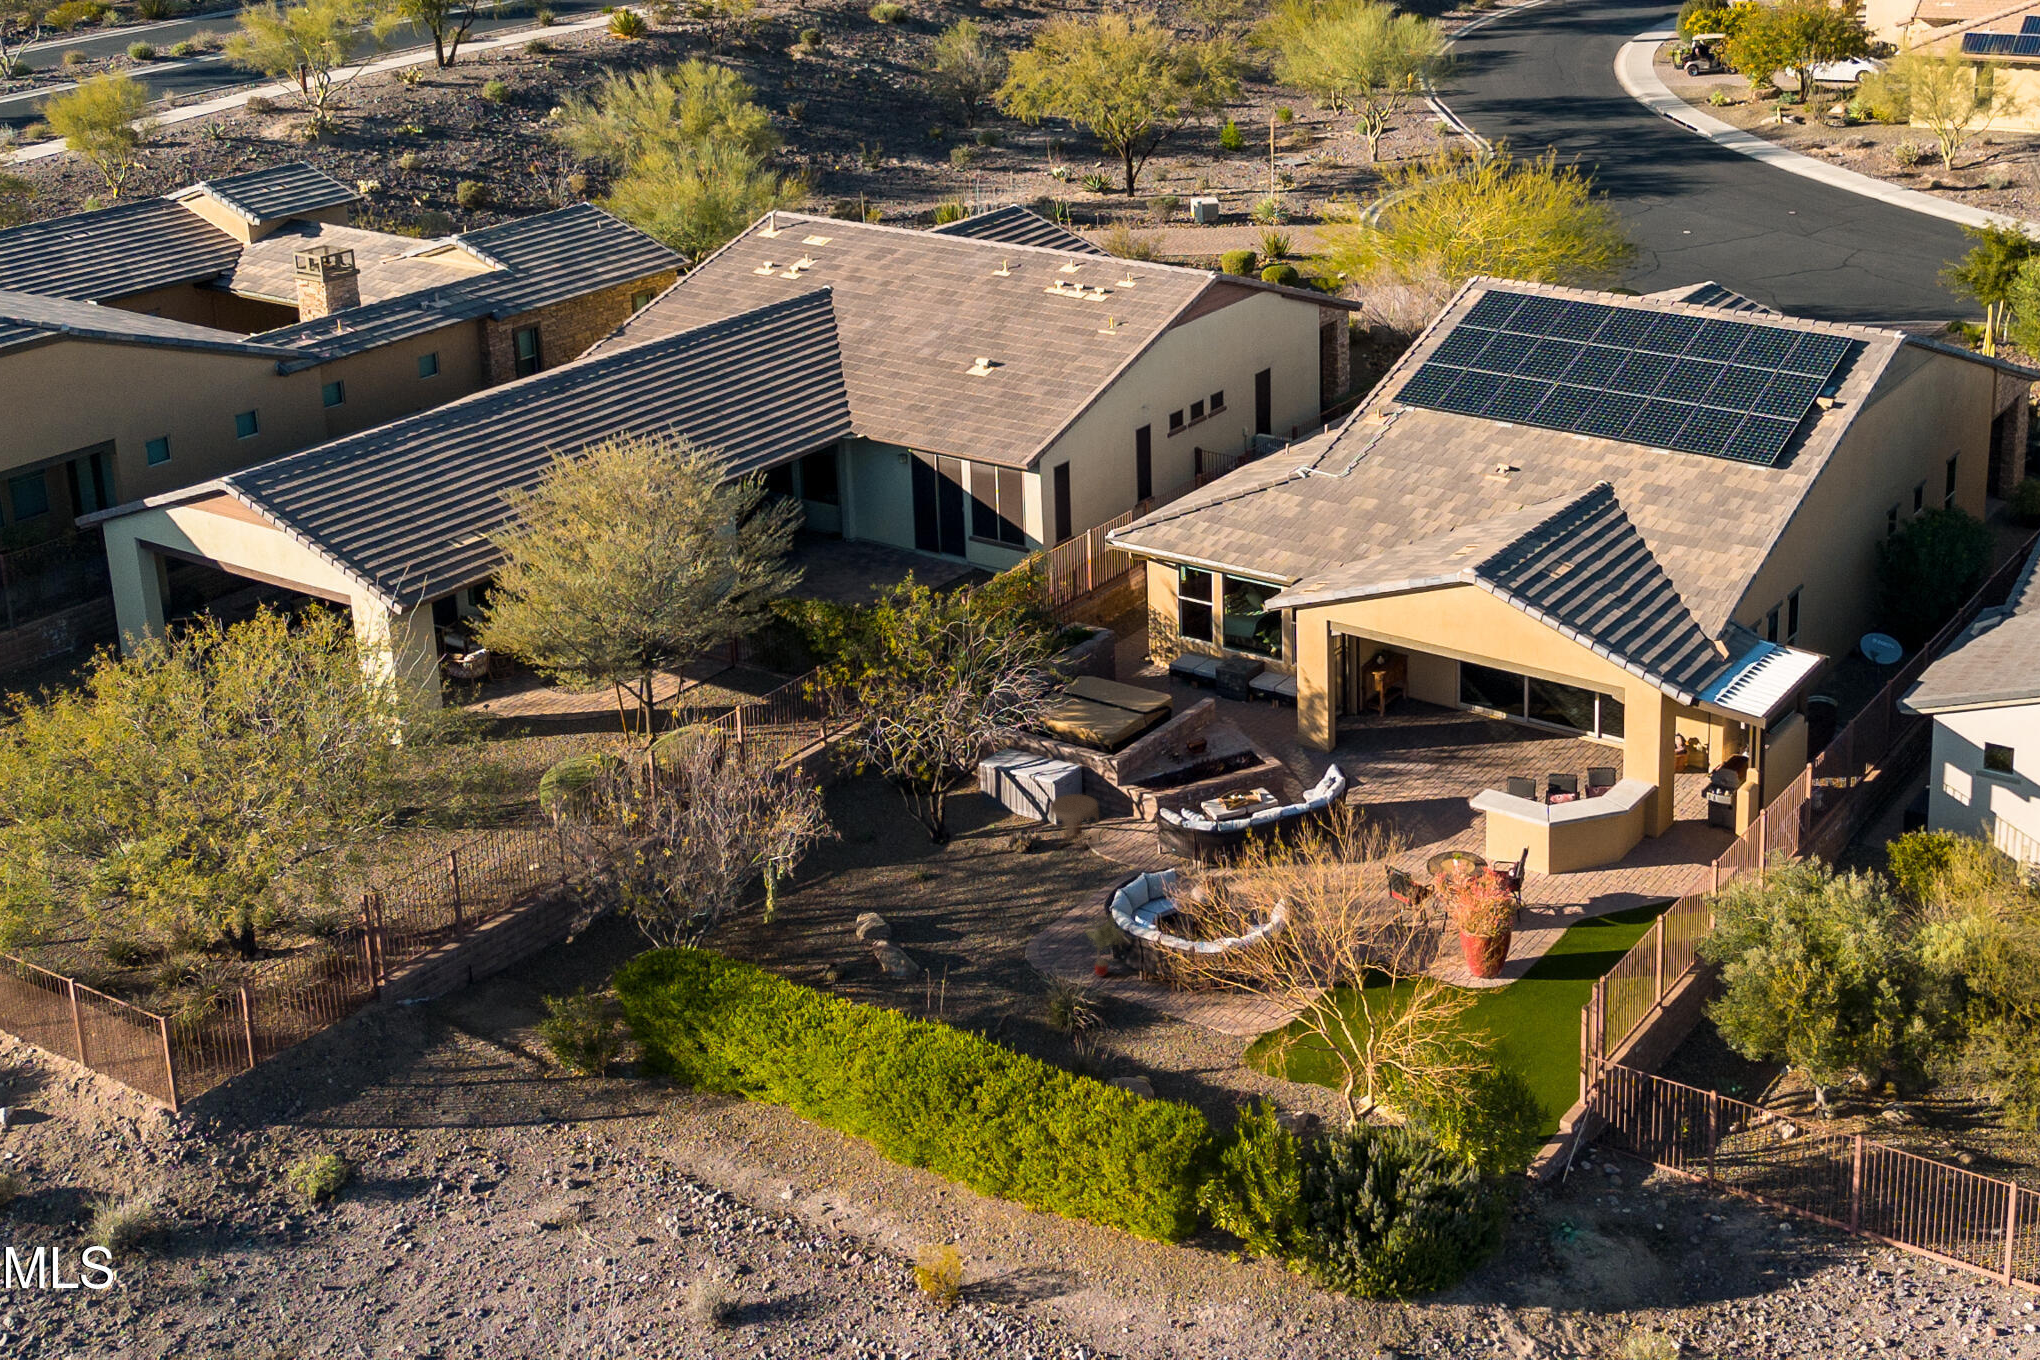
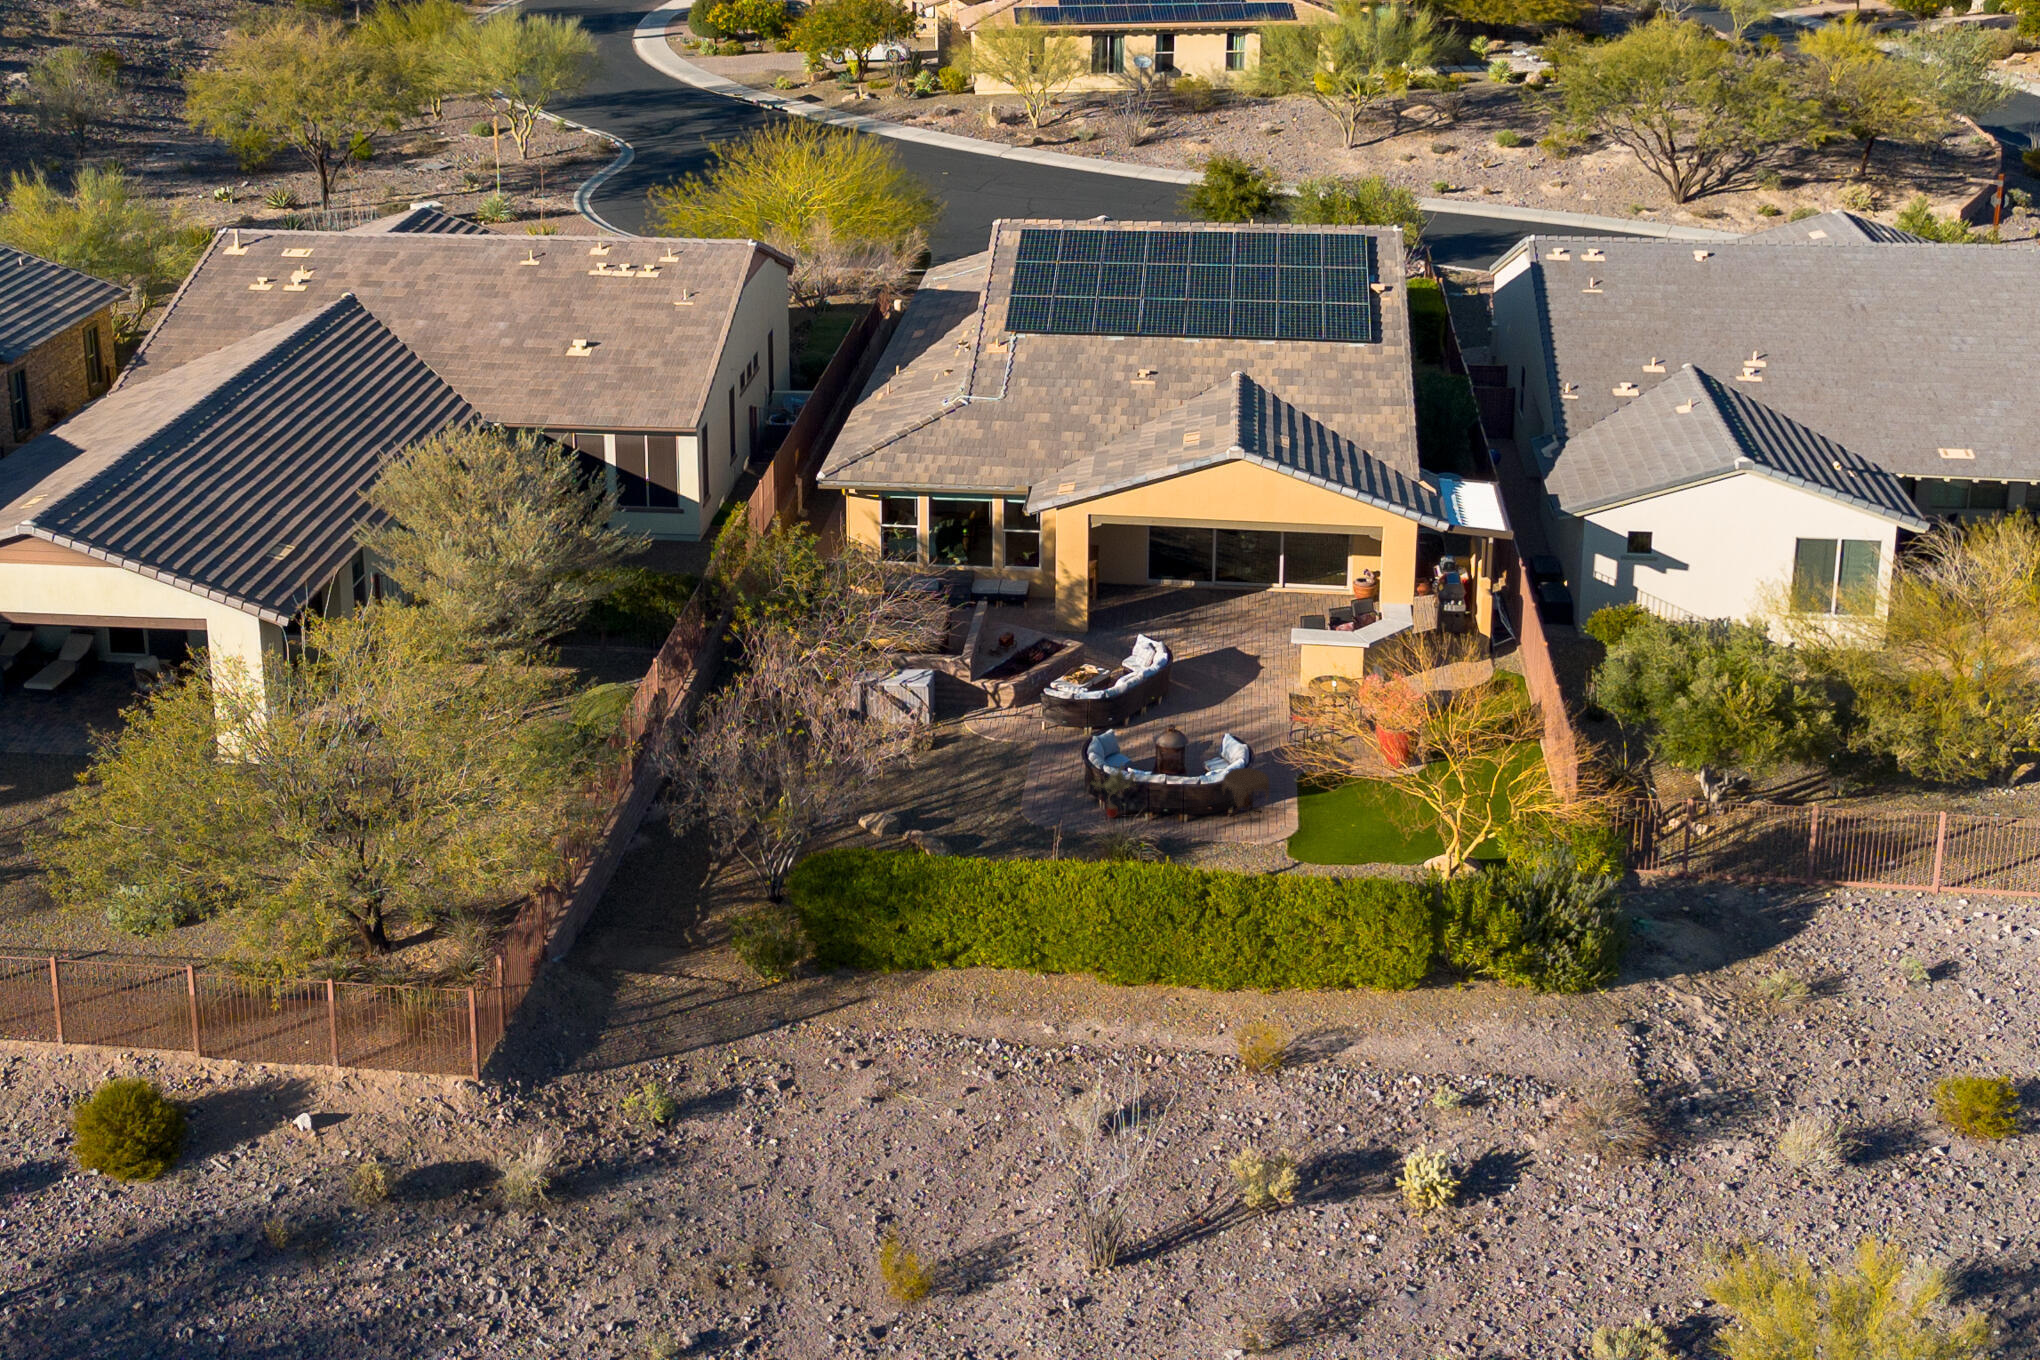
side table: present [1050,794,1099,849] -> present [1222,768,1269,821]

